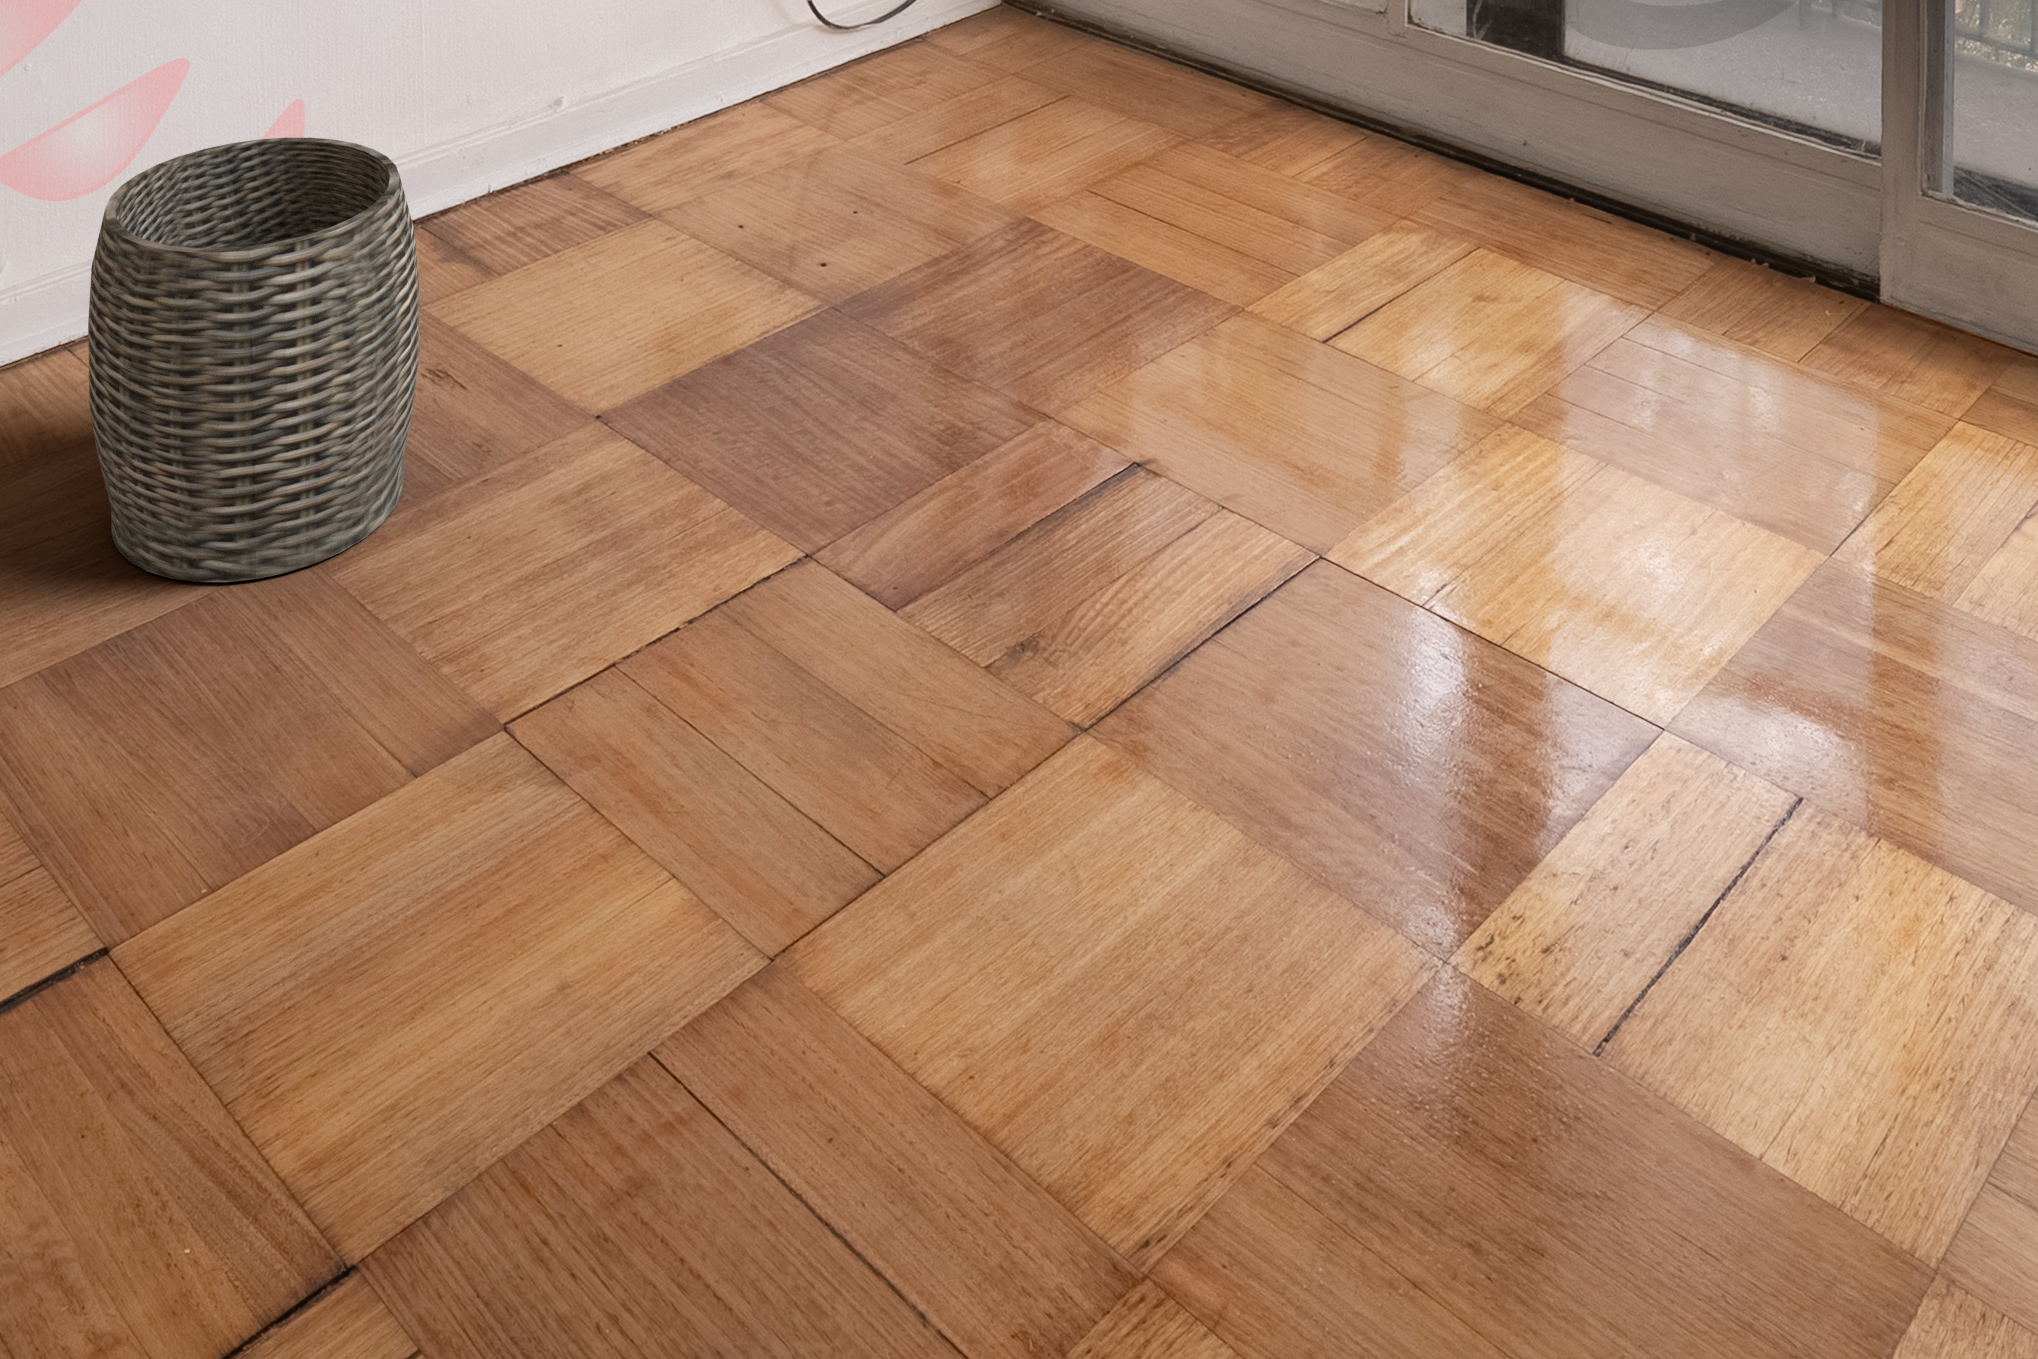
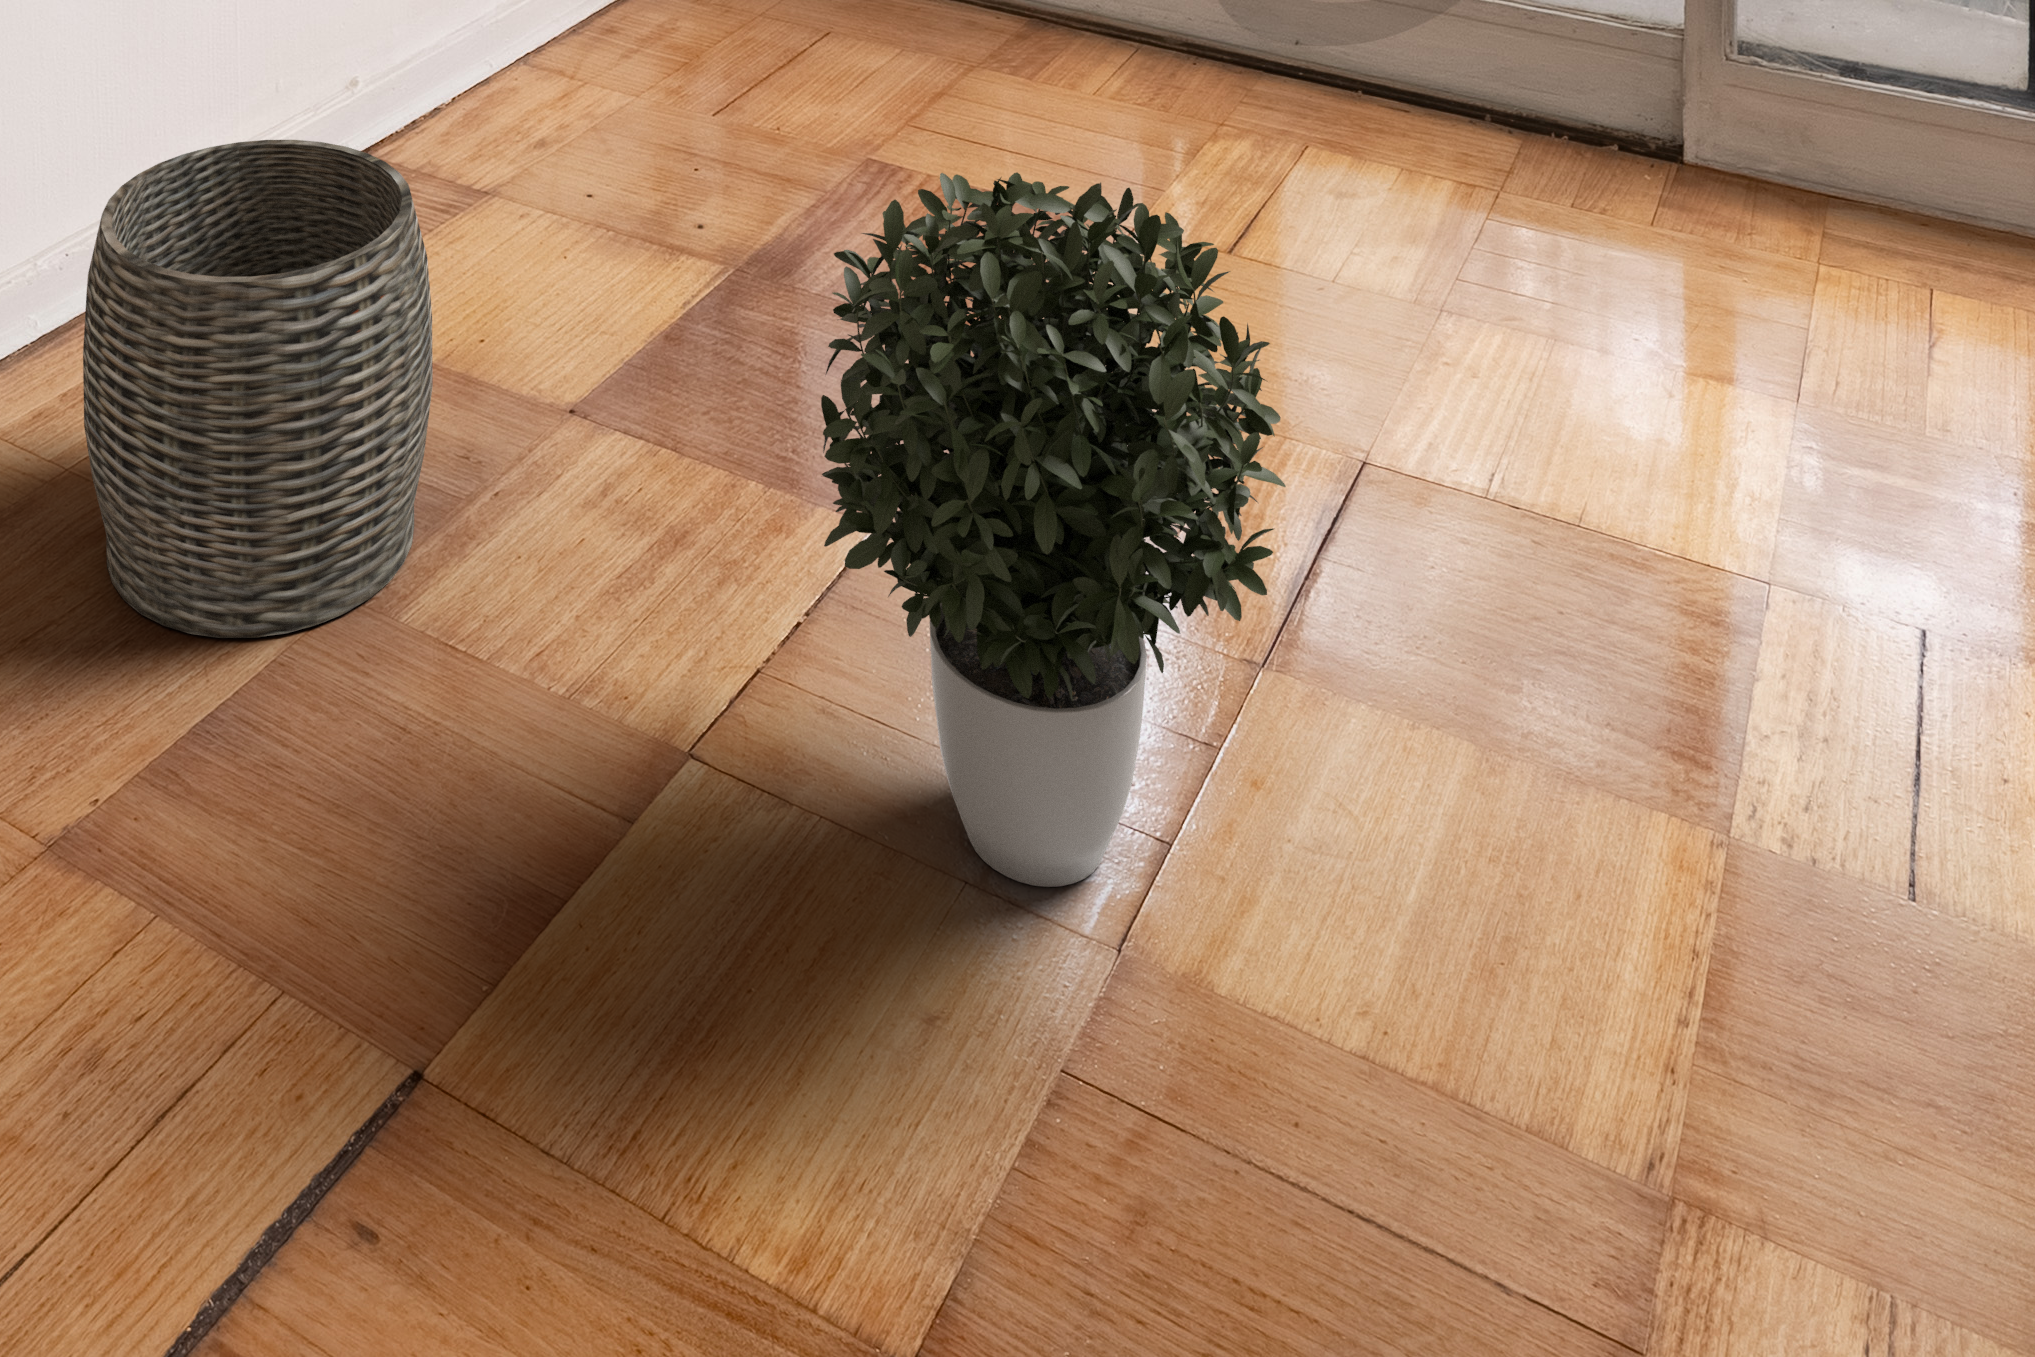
potted plant: none [521,198,993,894] -> present [821,172,1286,887]

